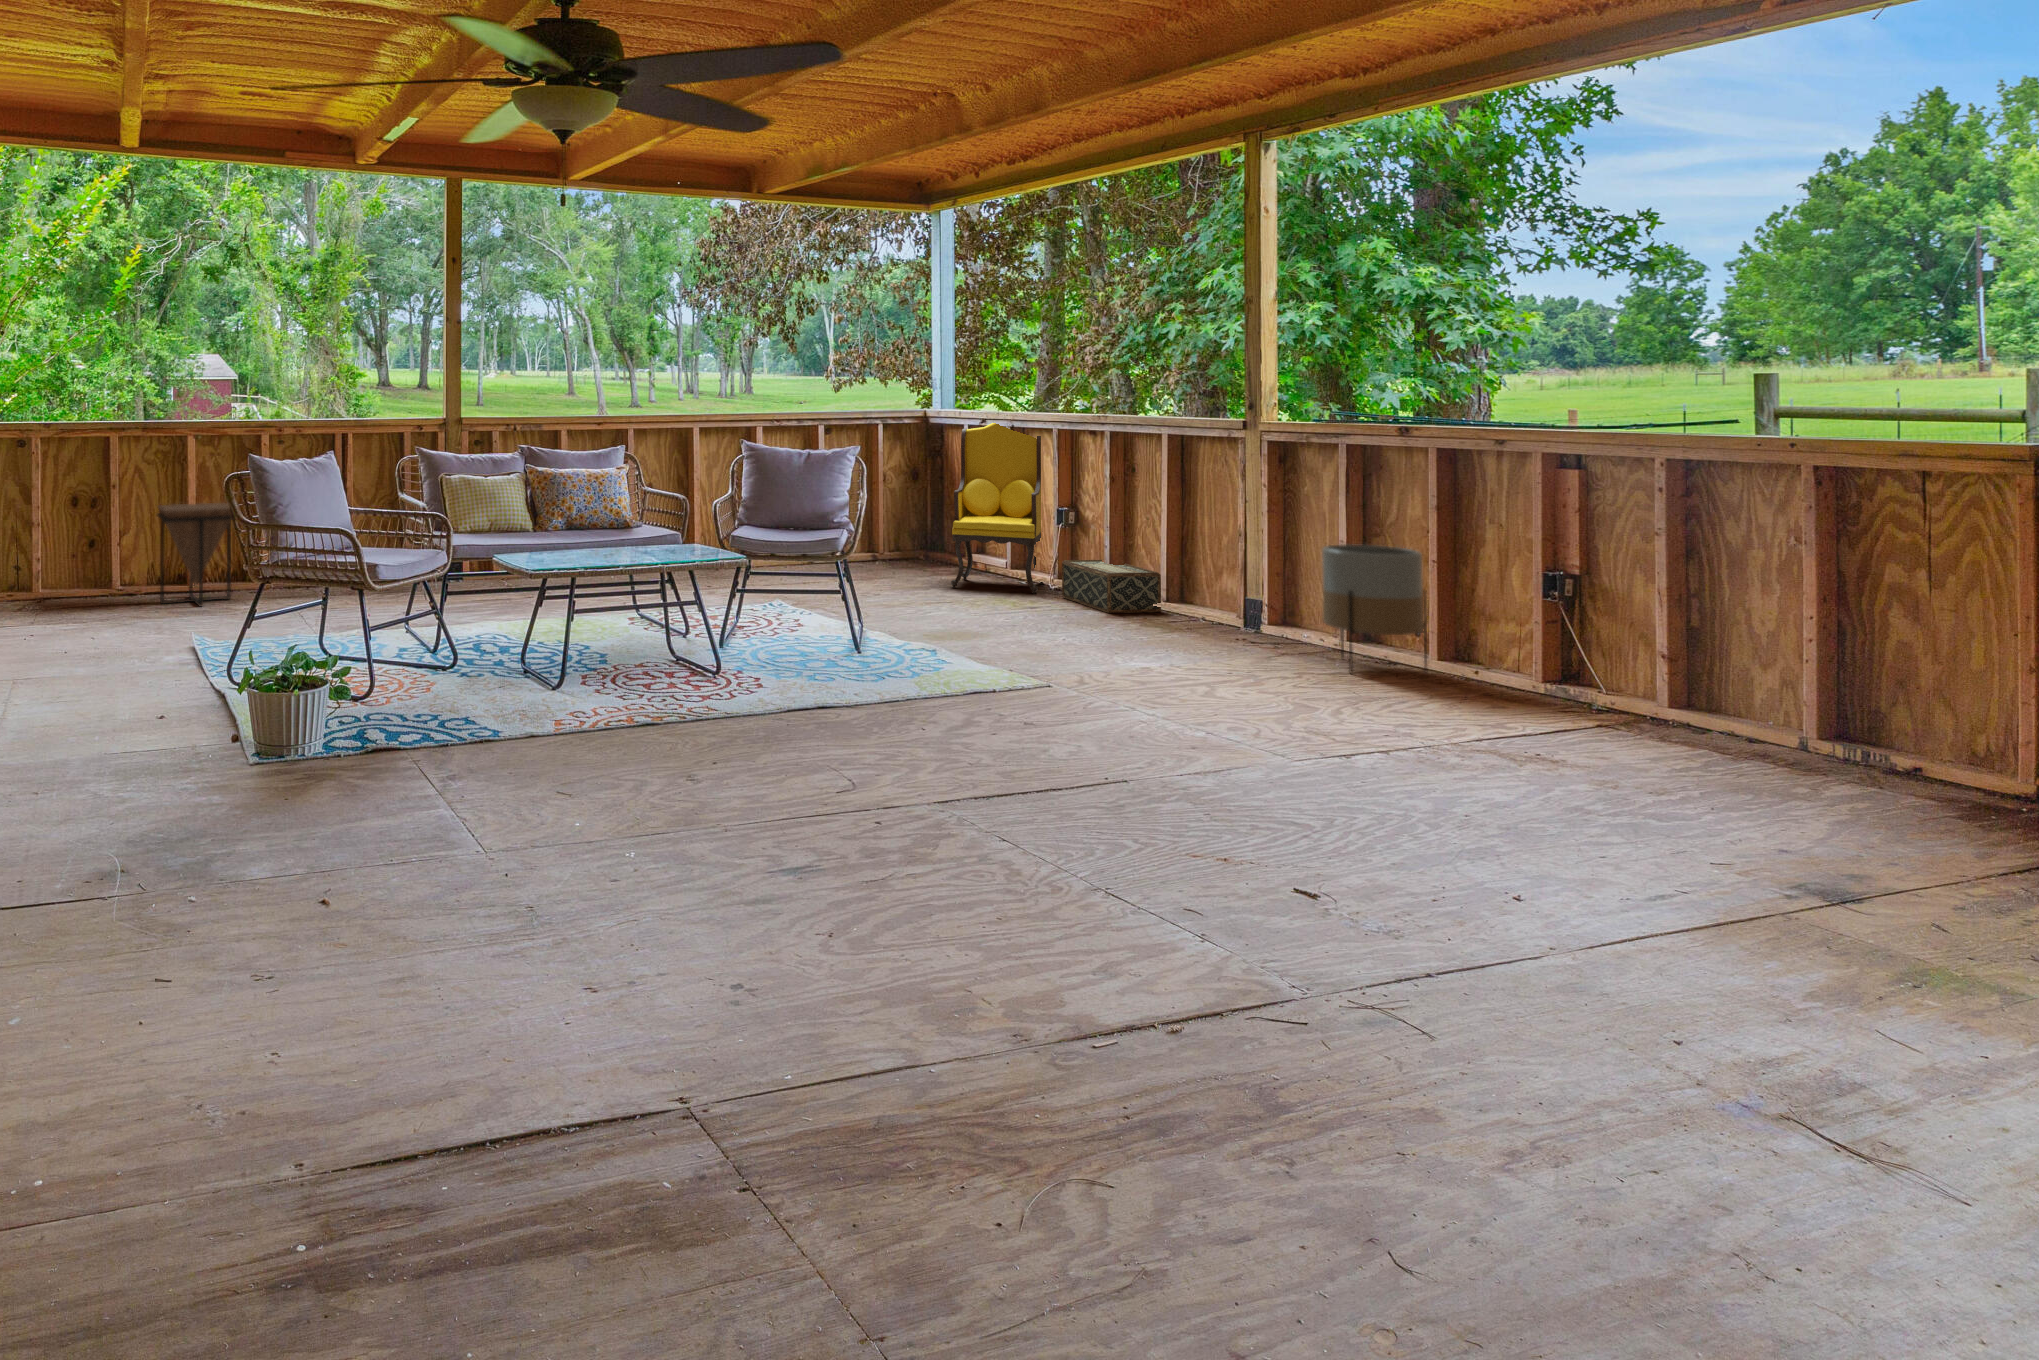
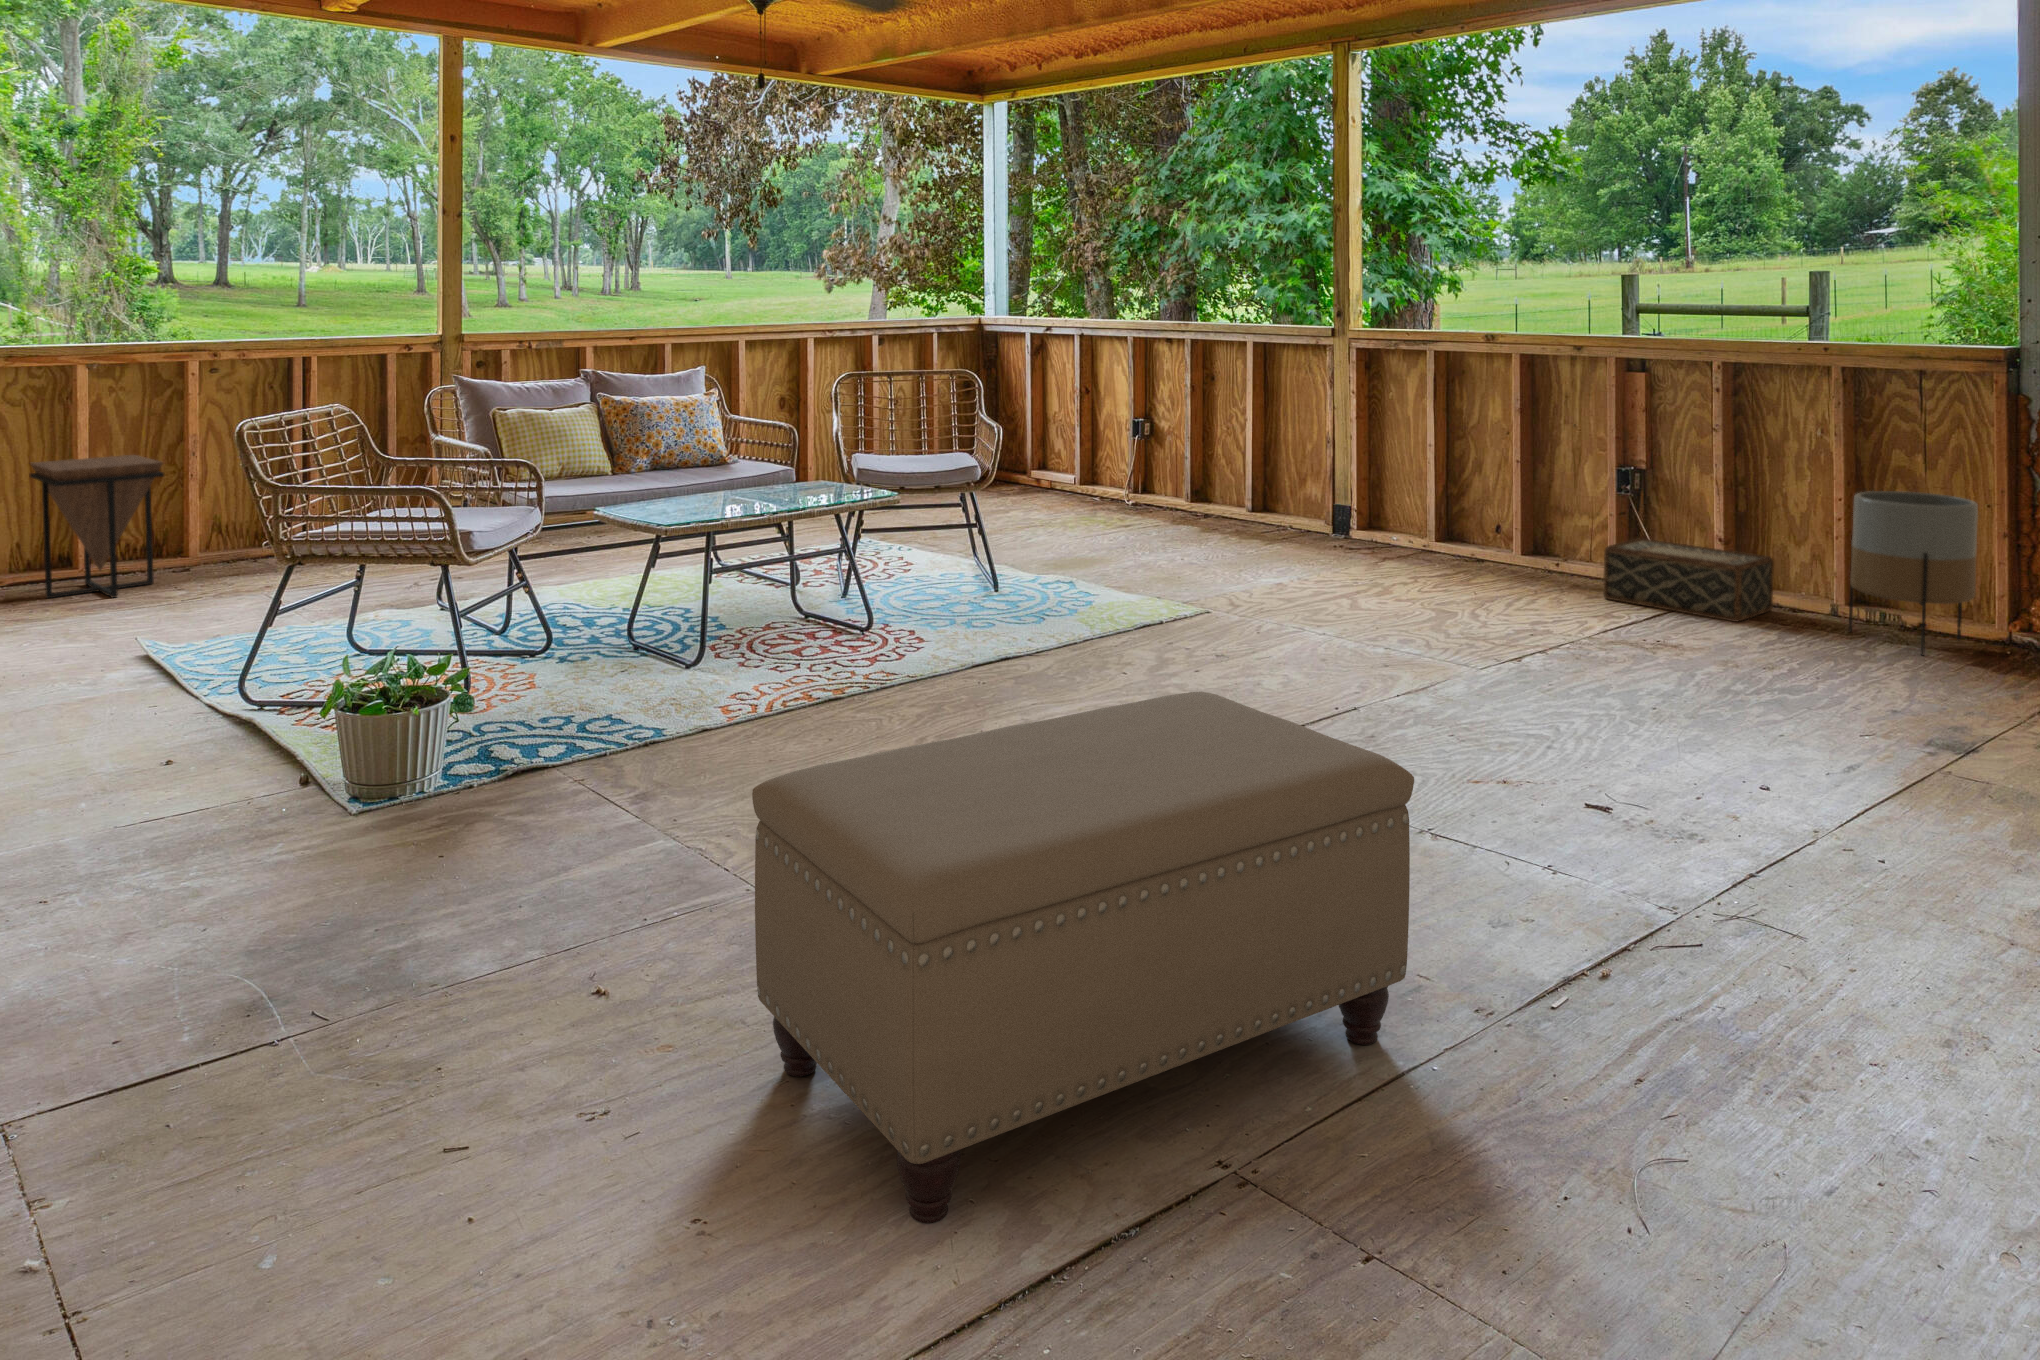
armchair: present [951,423,1044,594] -> none [1030,329,1119,511]
planter: present [1322,544,1427,673] -> present [1849,491,1978,655]
woven basket: present [1062,560,1161,613] -> present [1603,538,1774,622]
ottoman: none [393,717,915,1076] -> present [752,691,1414,1224]

